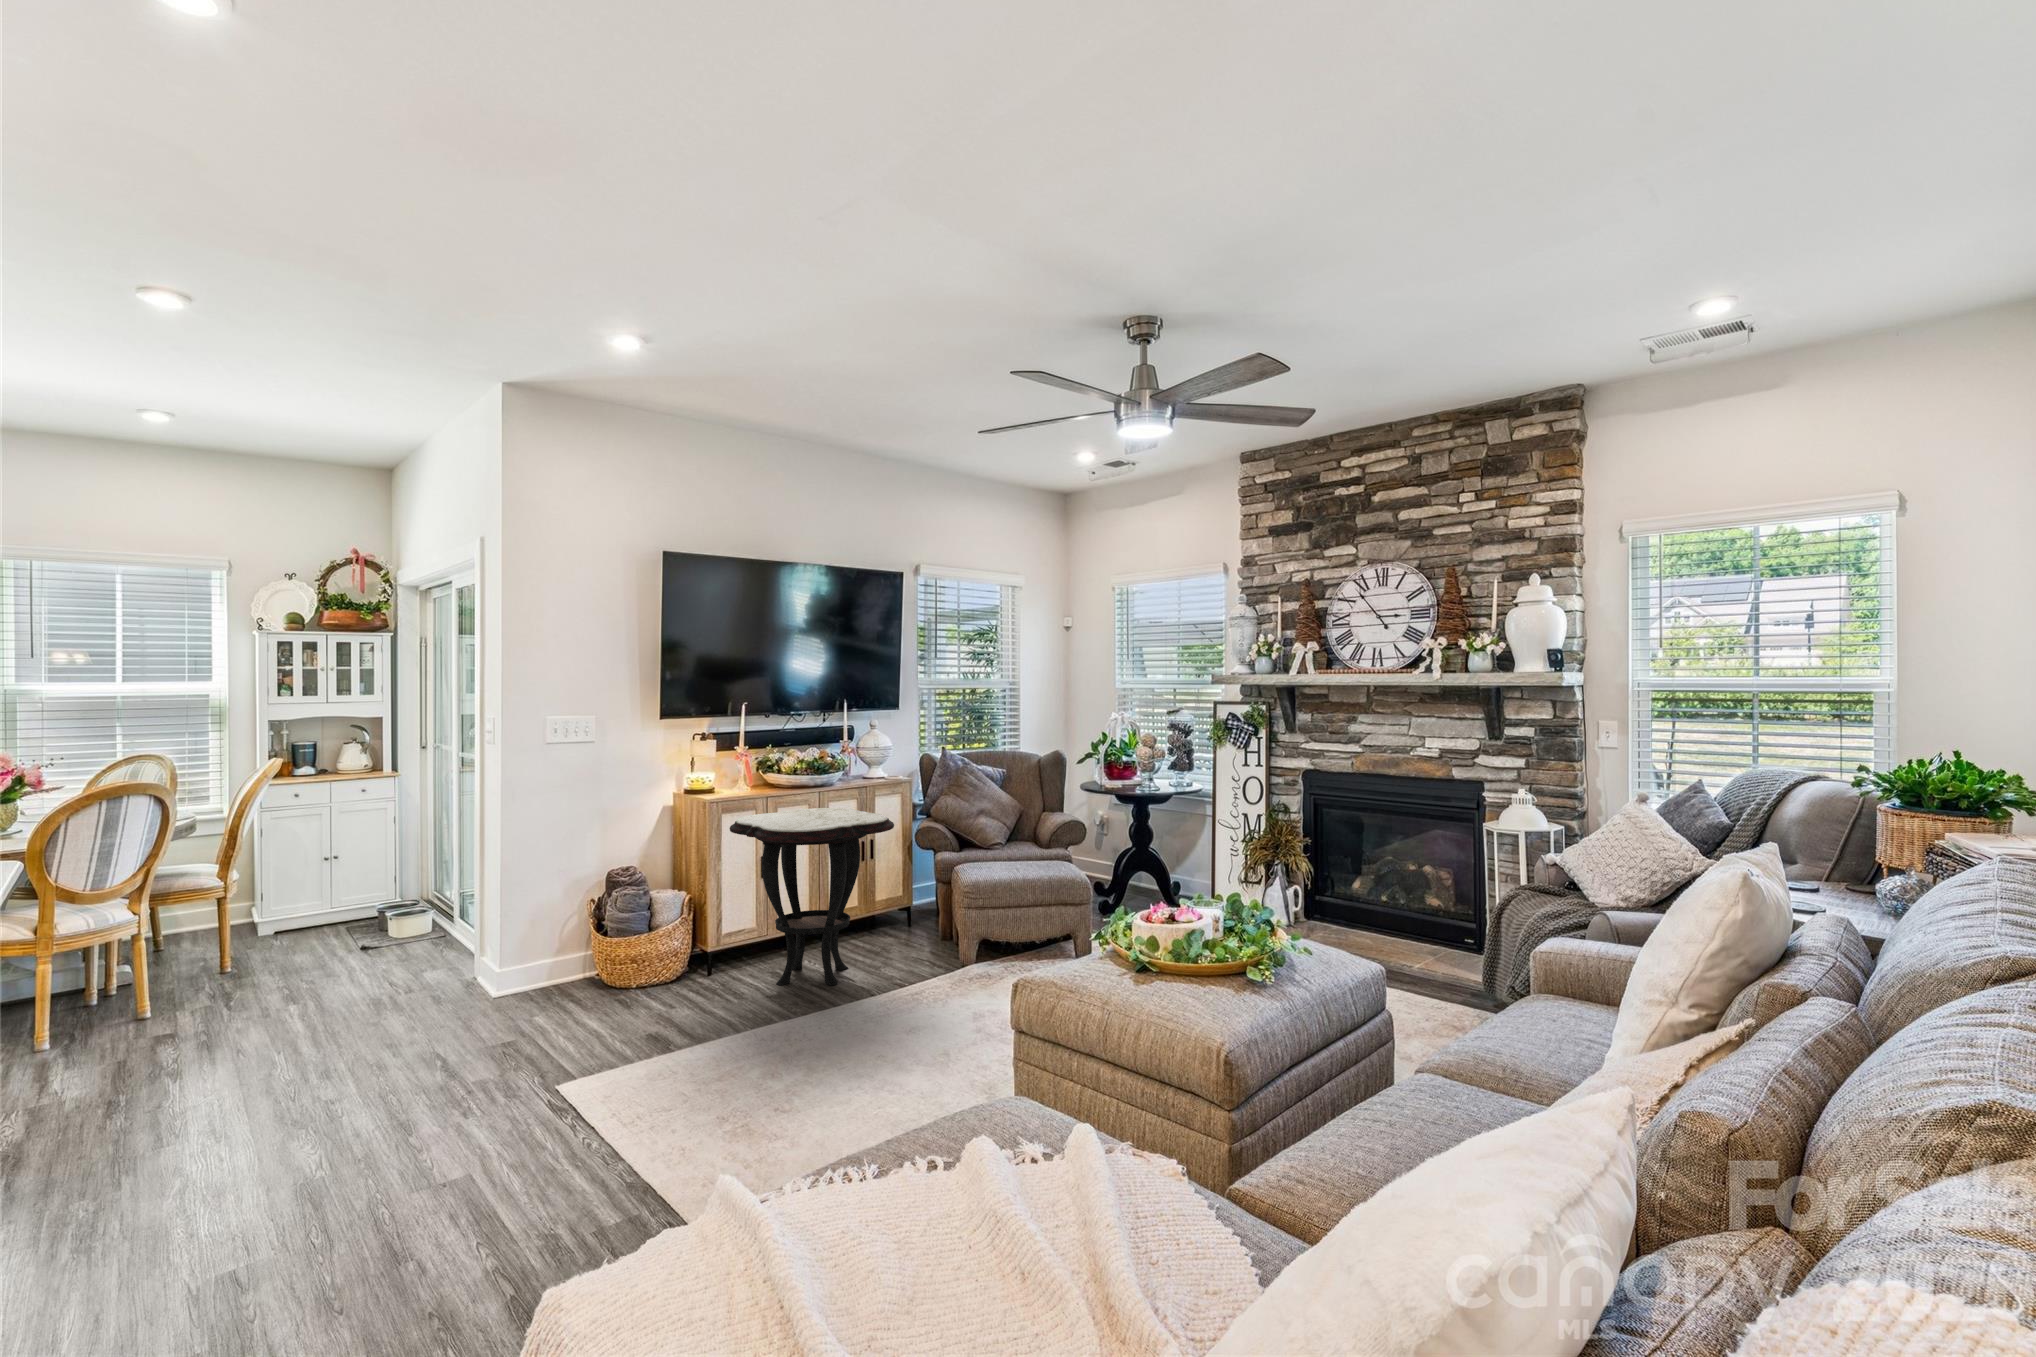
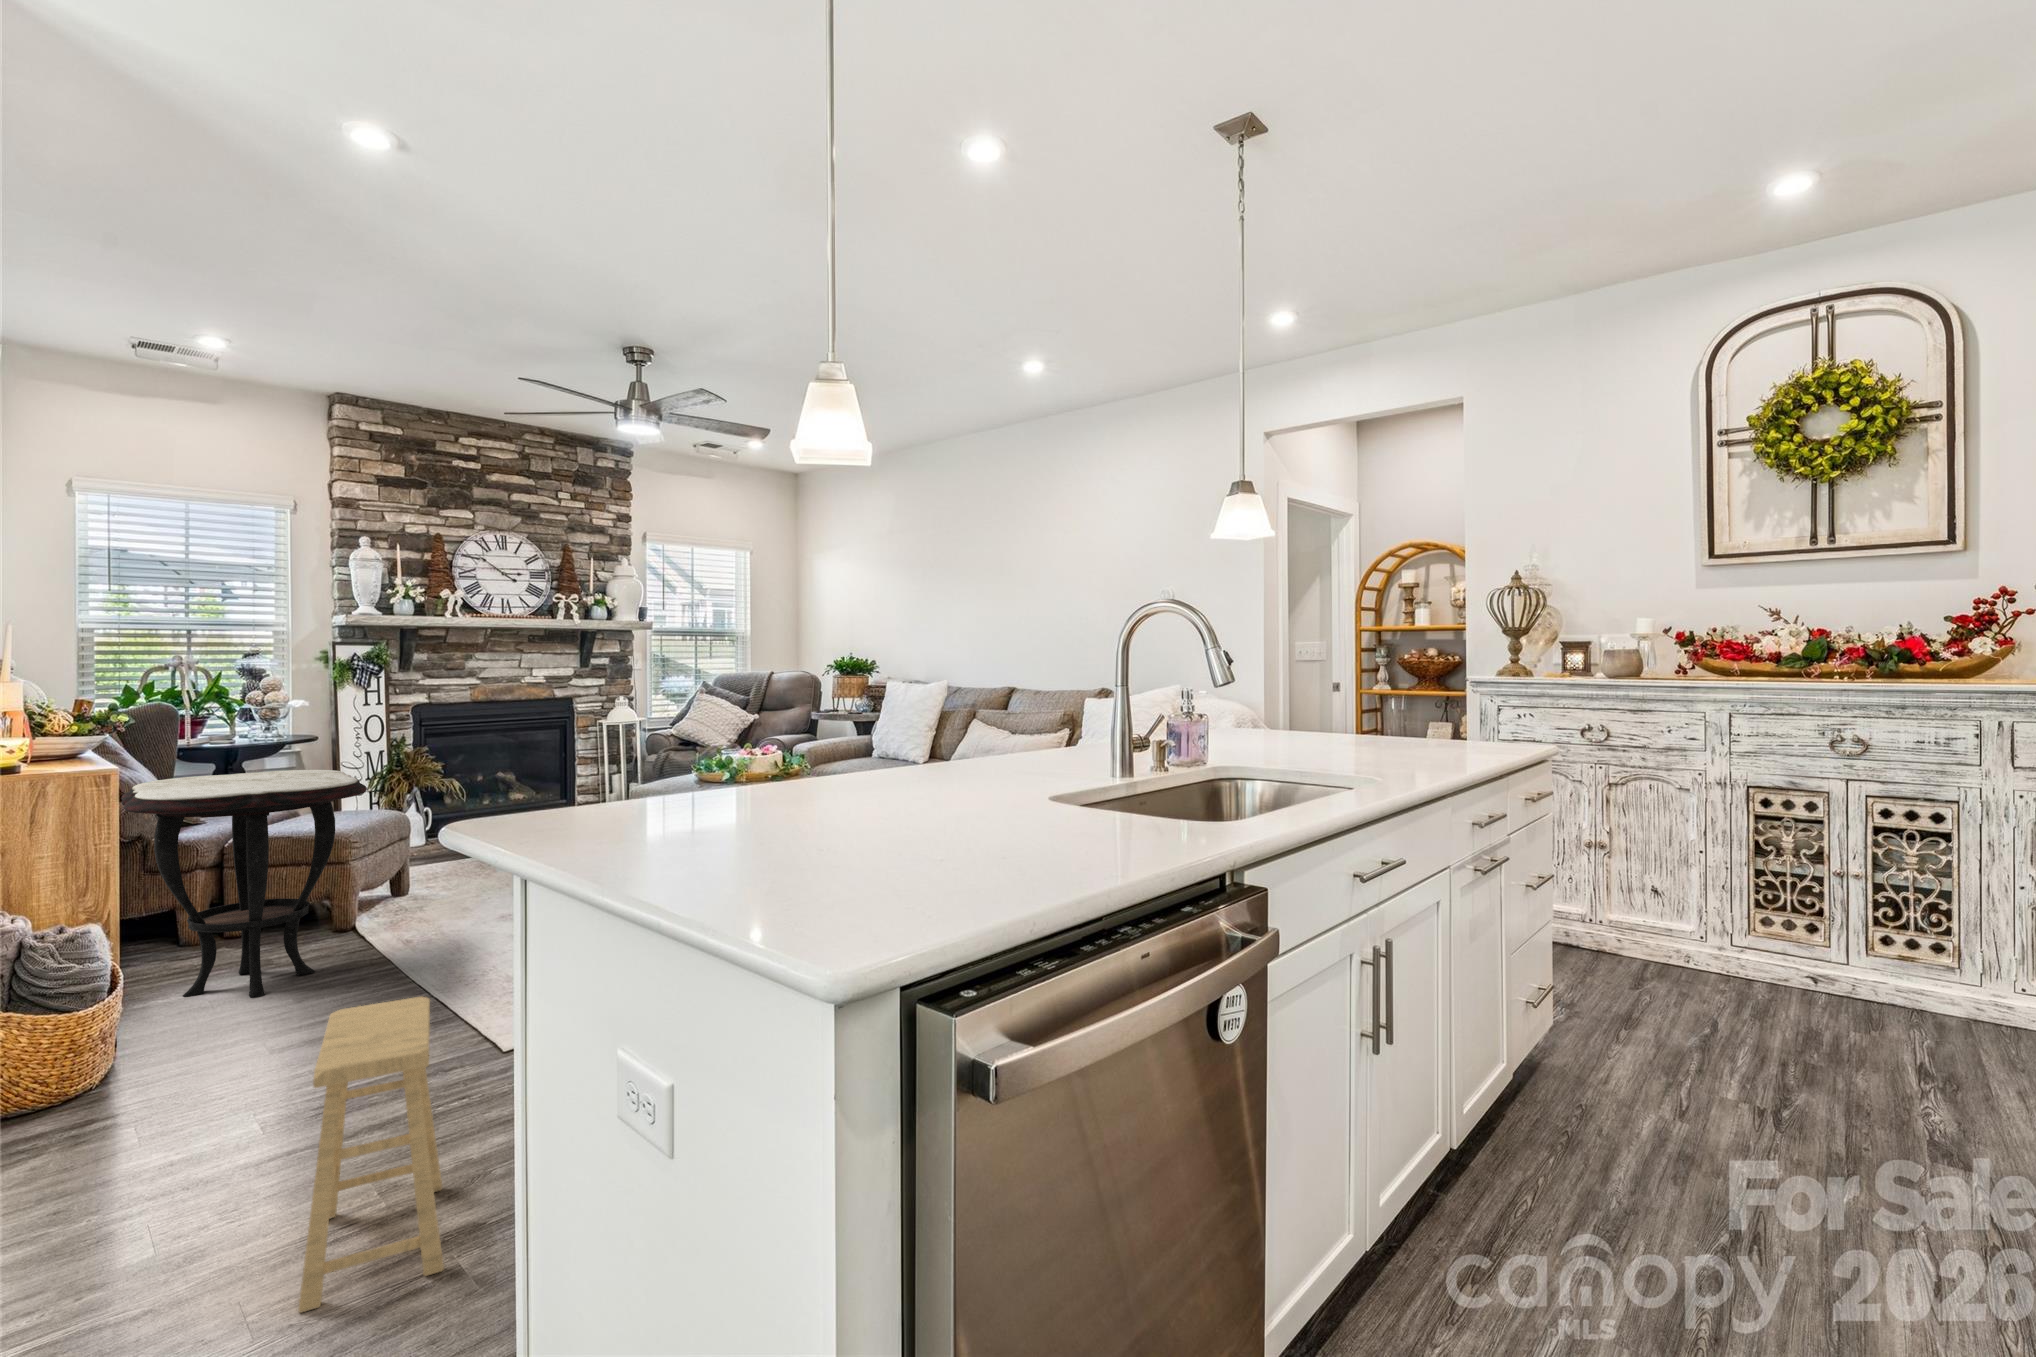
footstool: none [150,963,307,1149] -> present [298,997,444,1313]

